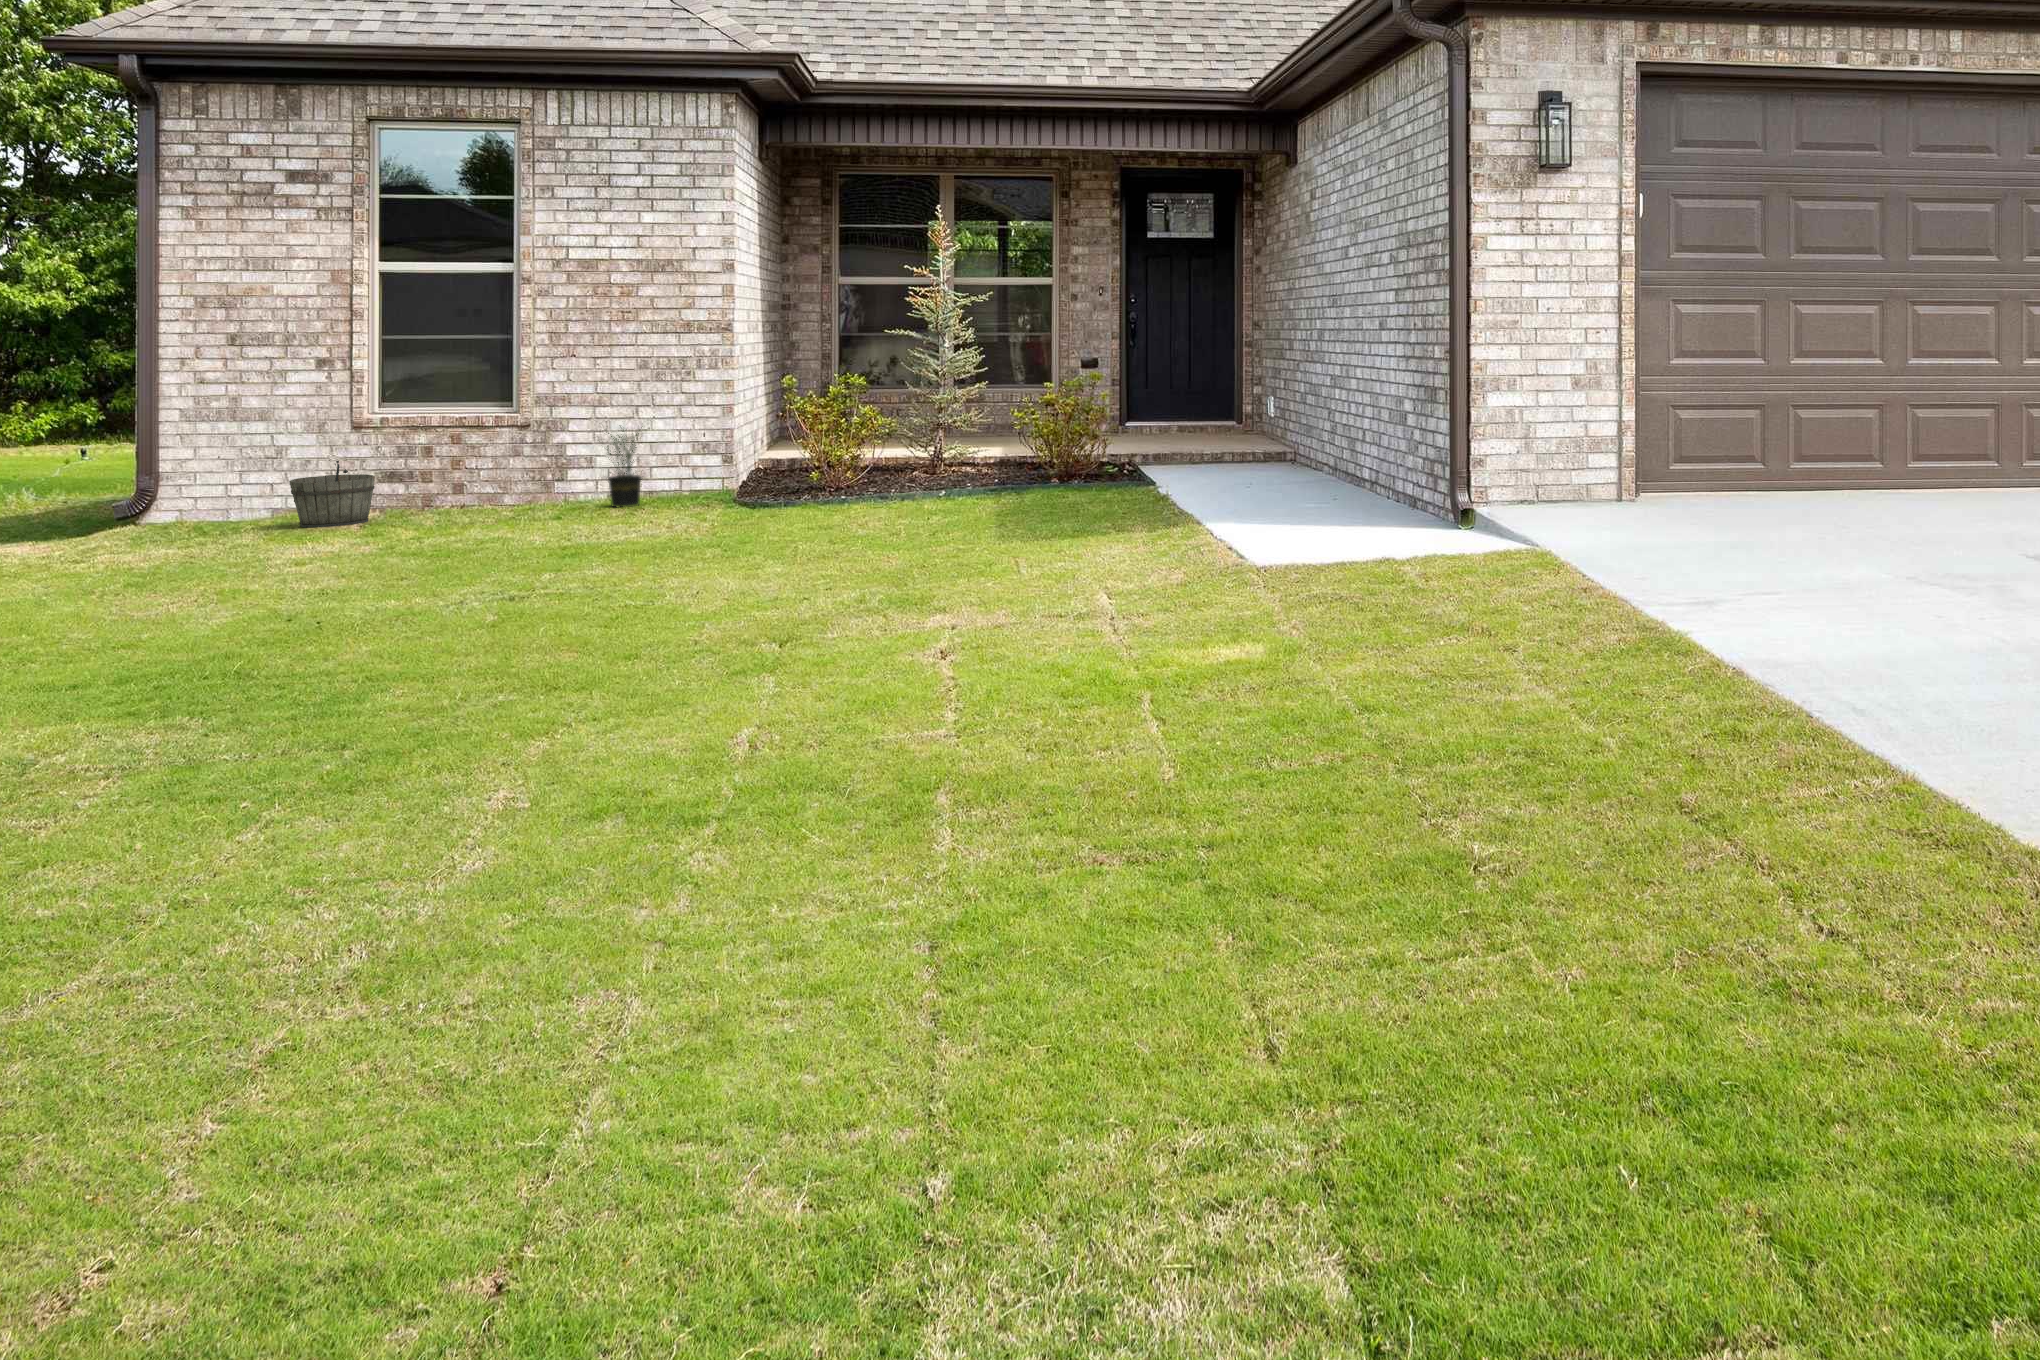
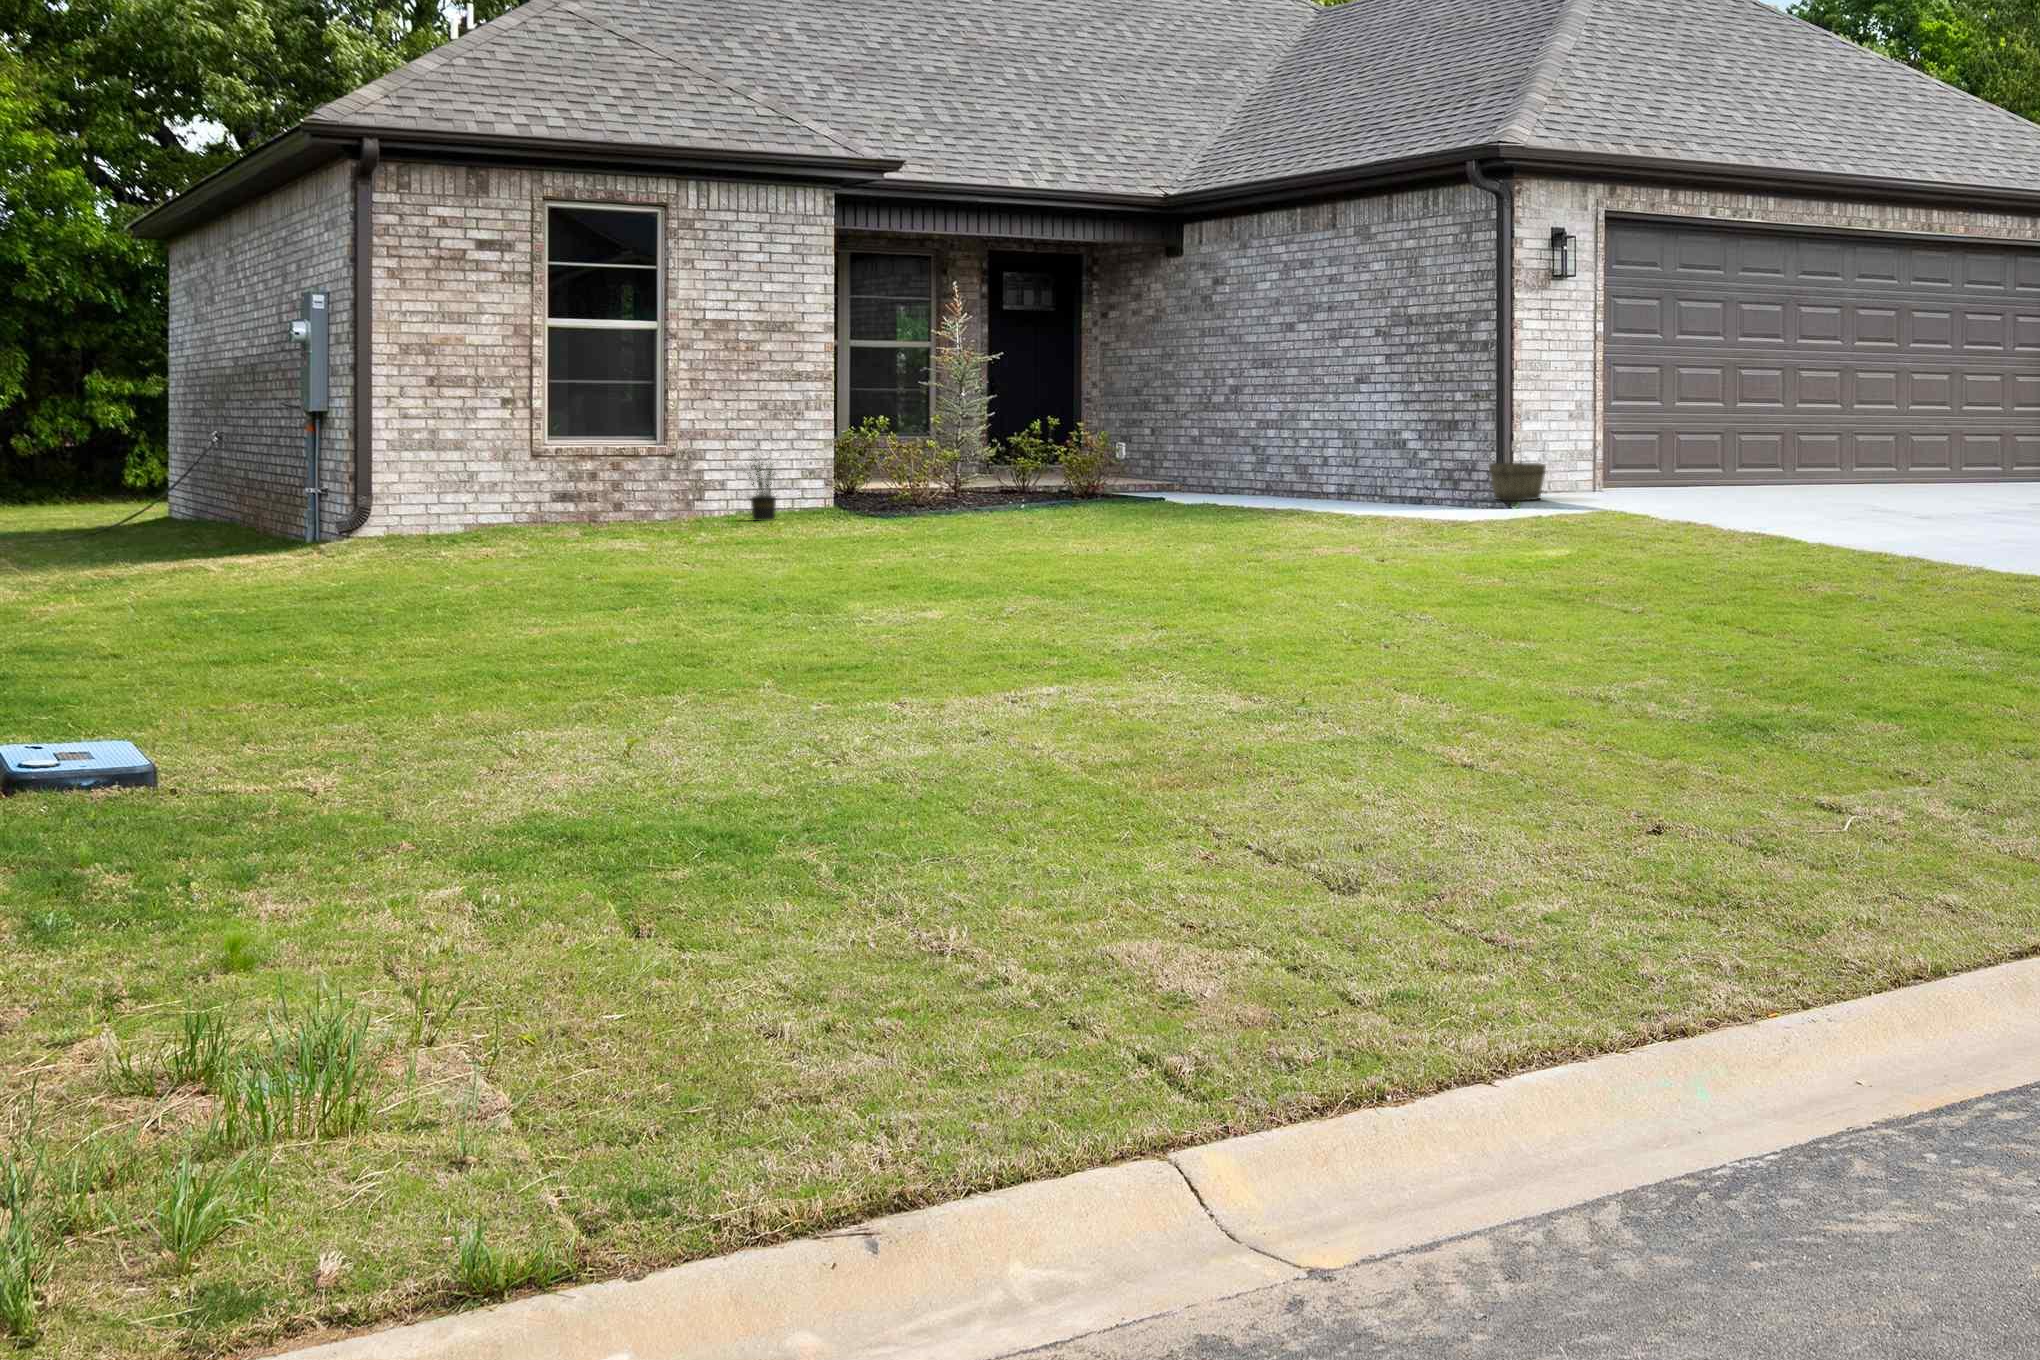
wooden bucket: present [289,461,375,528] -> present [1489,462,1546,501]

